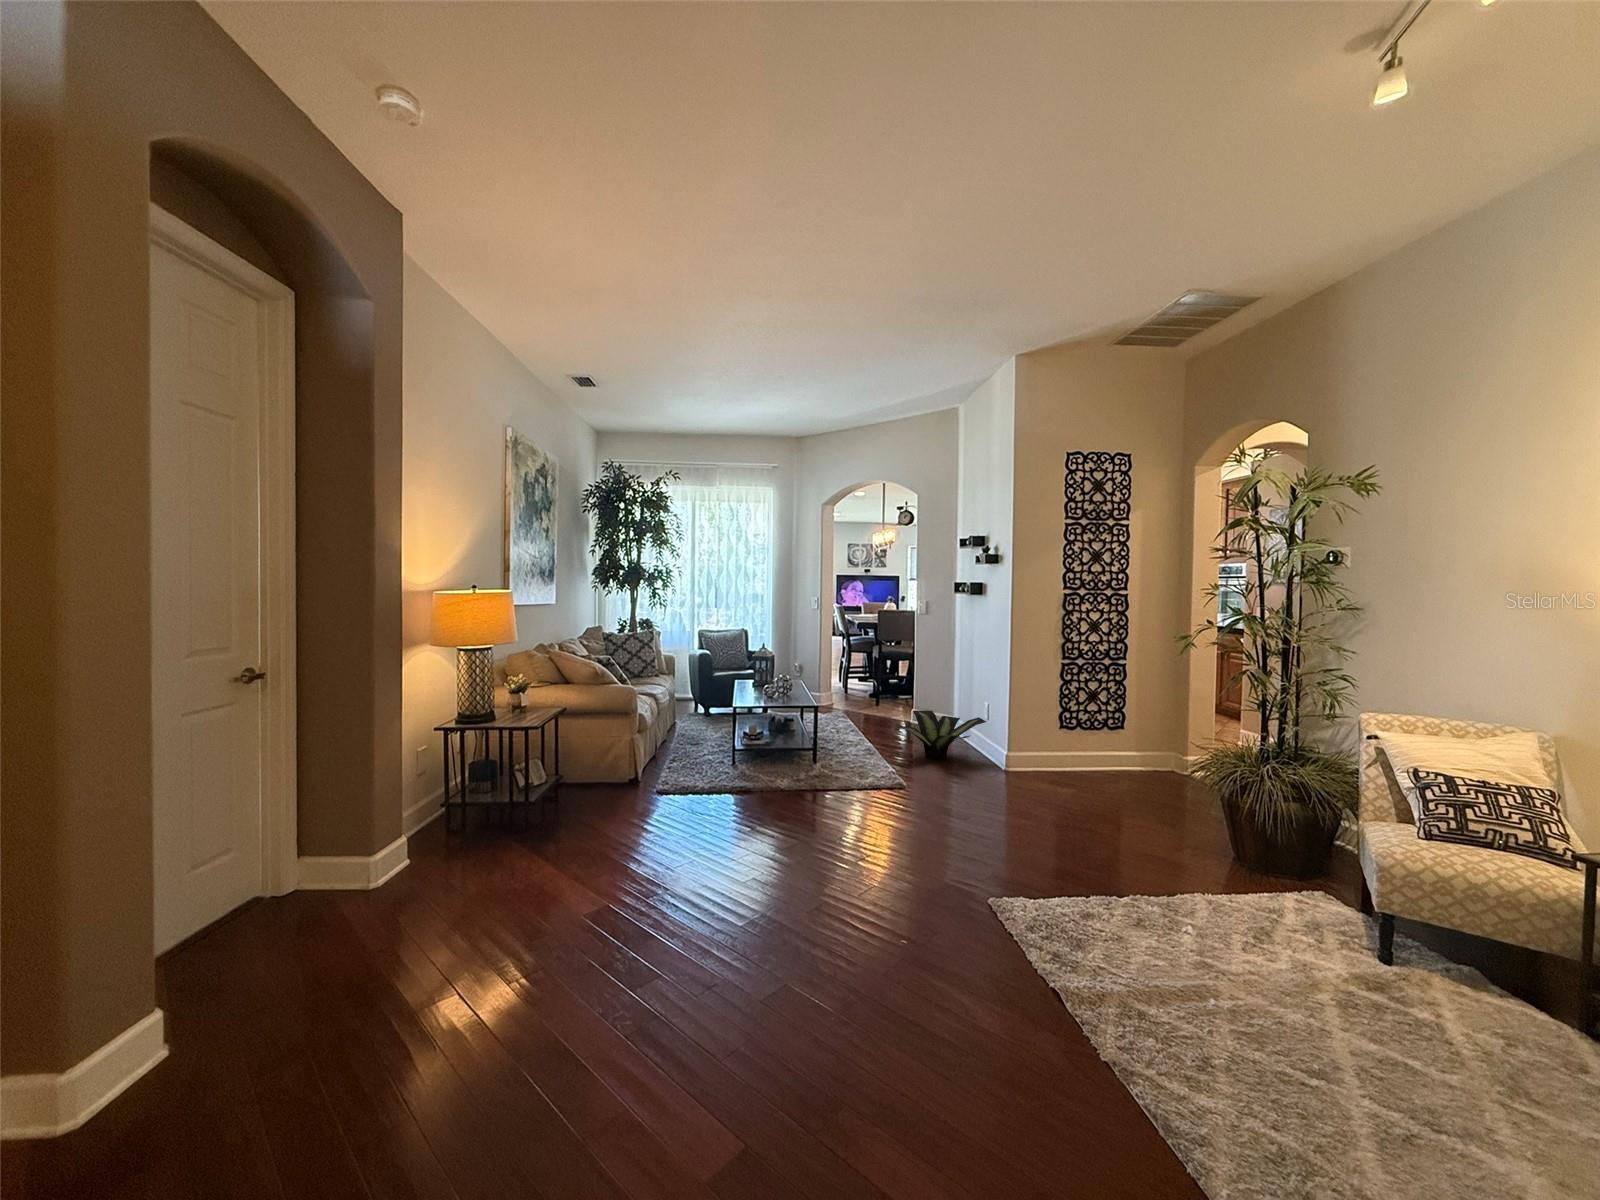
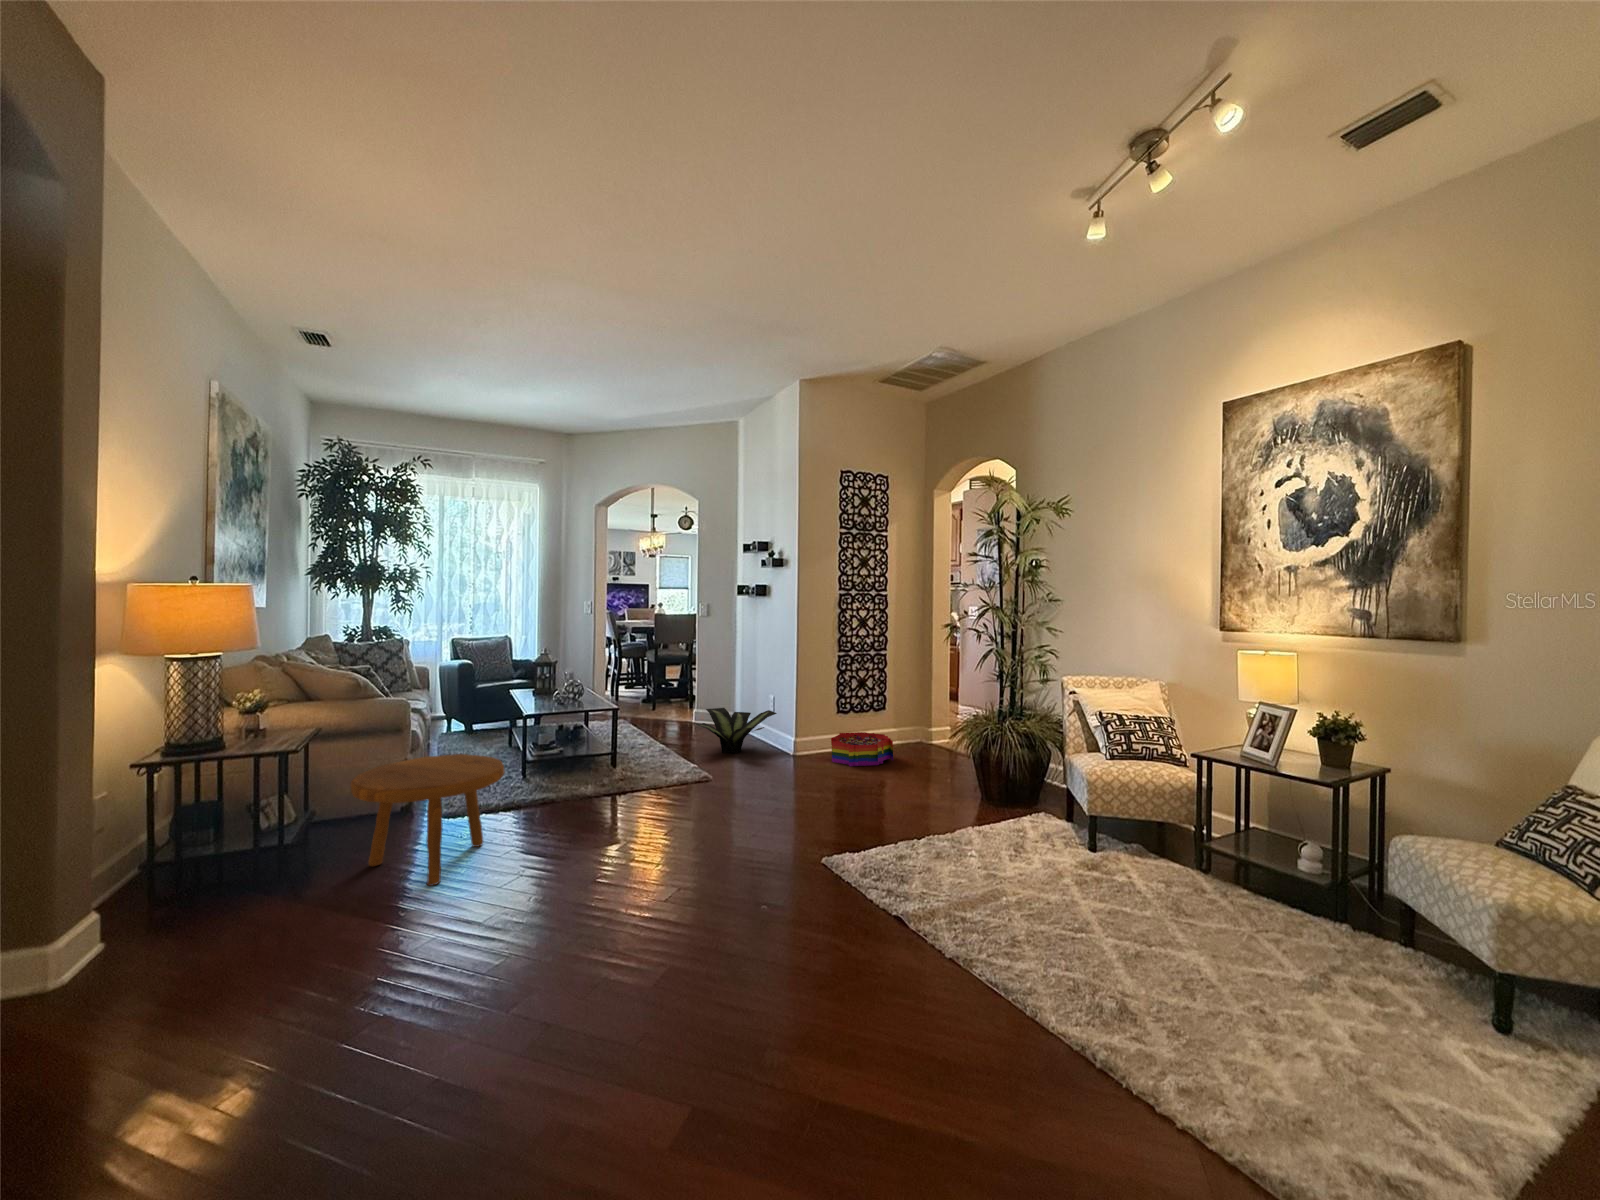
footstool: none [578,740,694,853] -> present [351,754,504,886]
storage bin: none [1045,751,1123,794] -> present [831,732,893,766]

